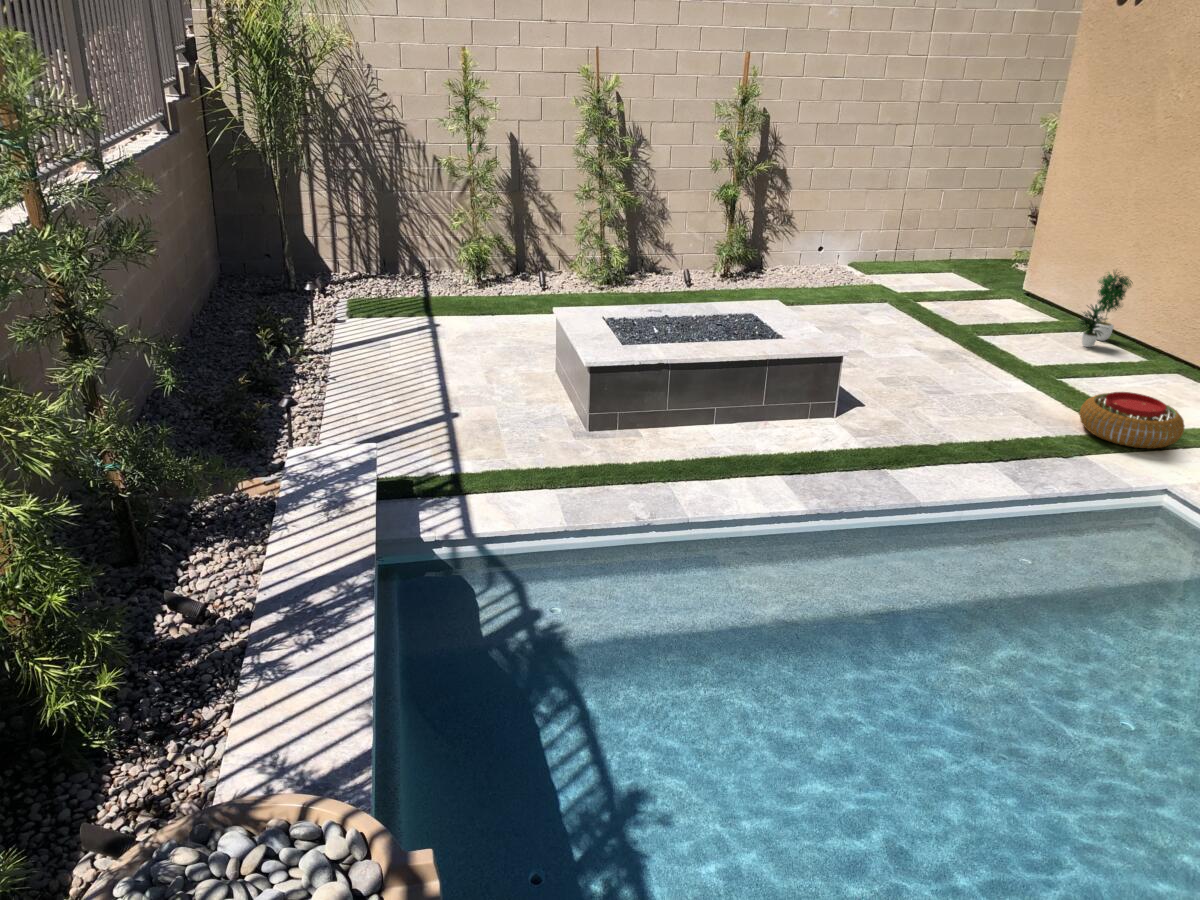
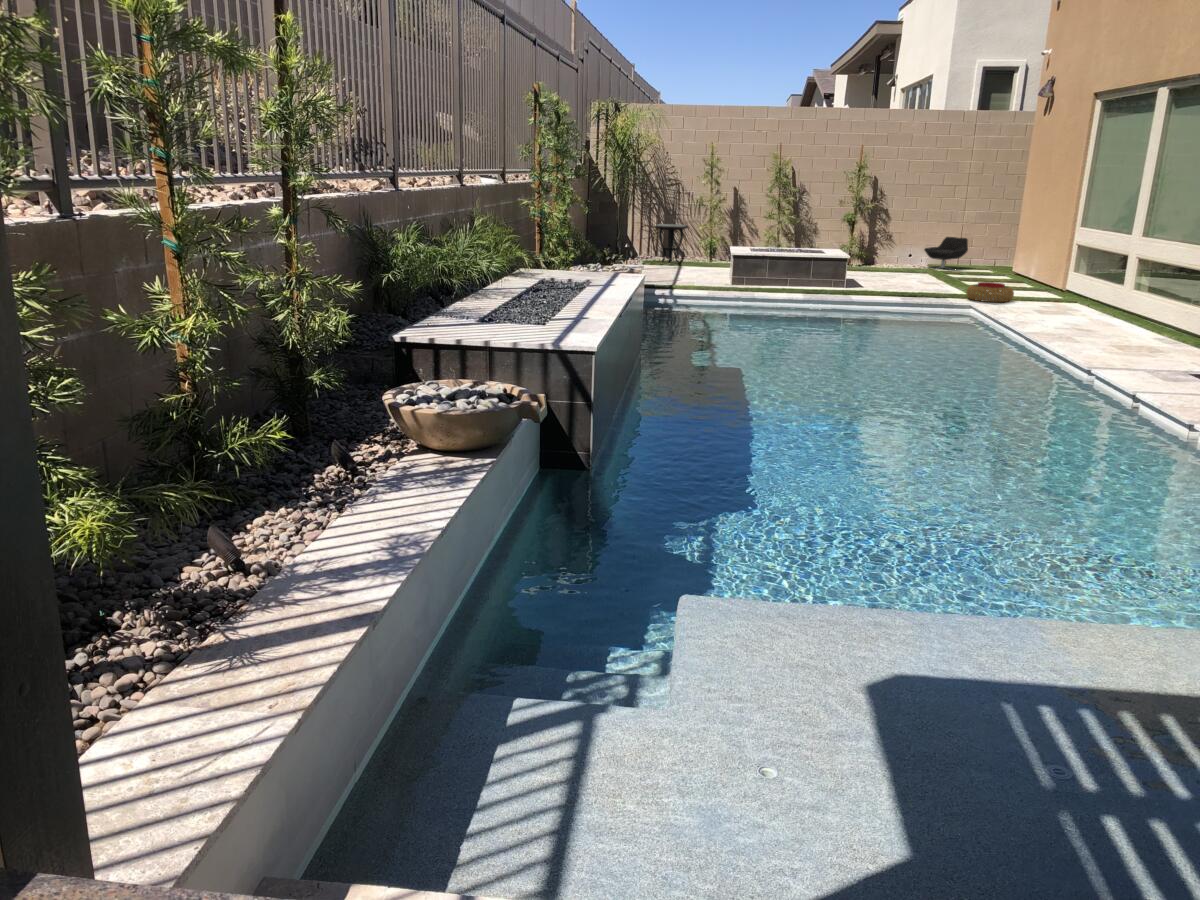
side table: none [360,212,428,293] -> present [655,224,688,262]
lounge chair: none [851,216,921,282] -> present [924,237,968,269]
potted plant: present [1078,272,1132,347] -> none [1014,246,1050,287]

